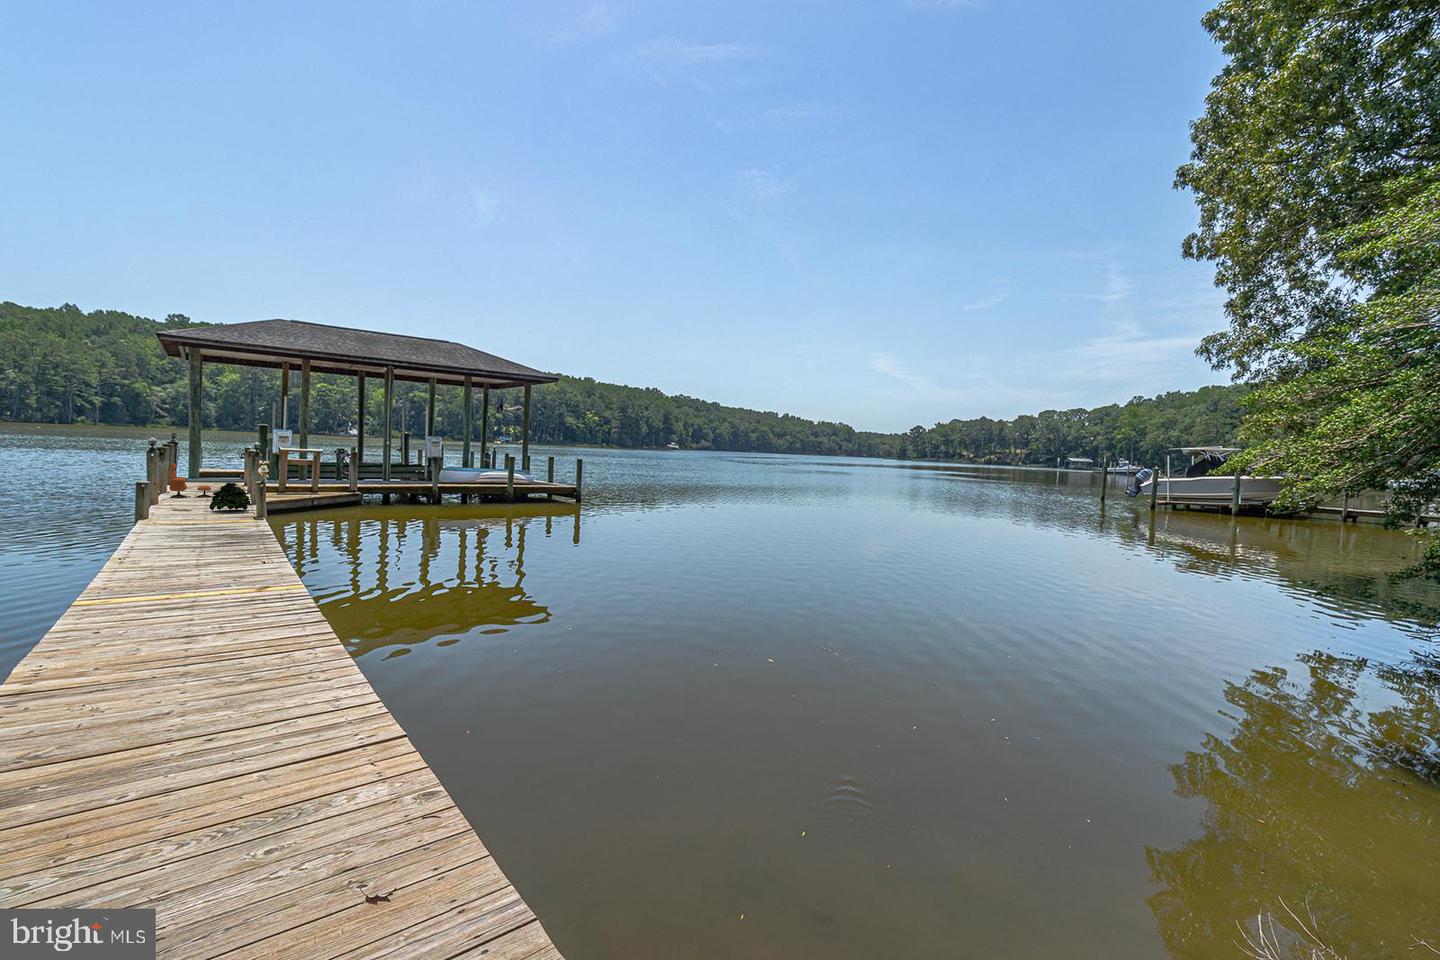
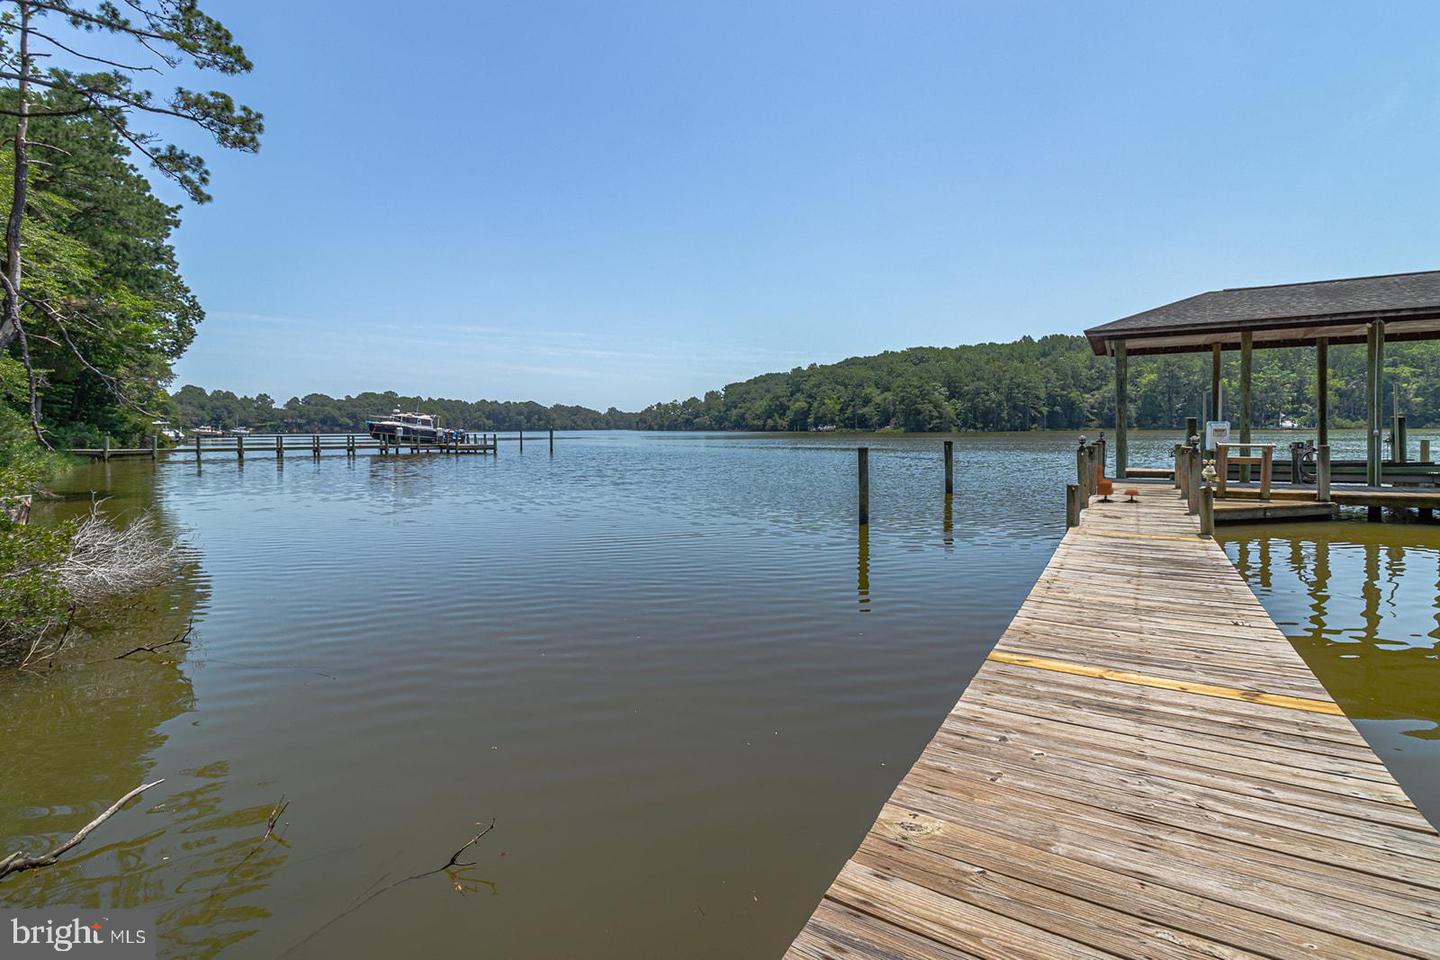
potted plant: present [209,483,251,510] -> none [1140,488,1191,522]

